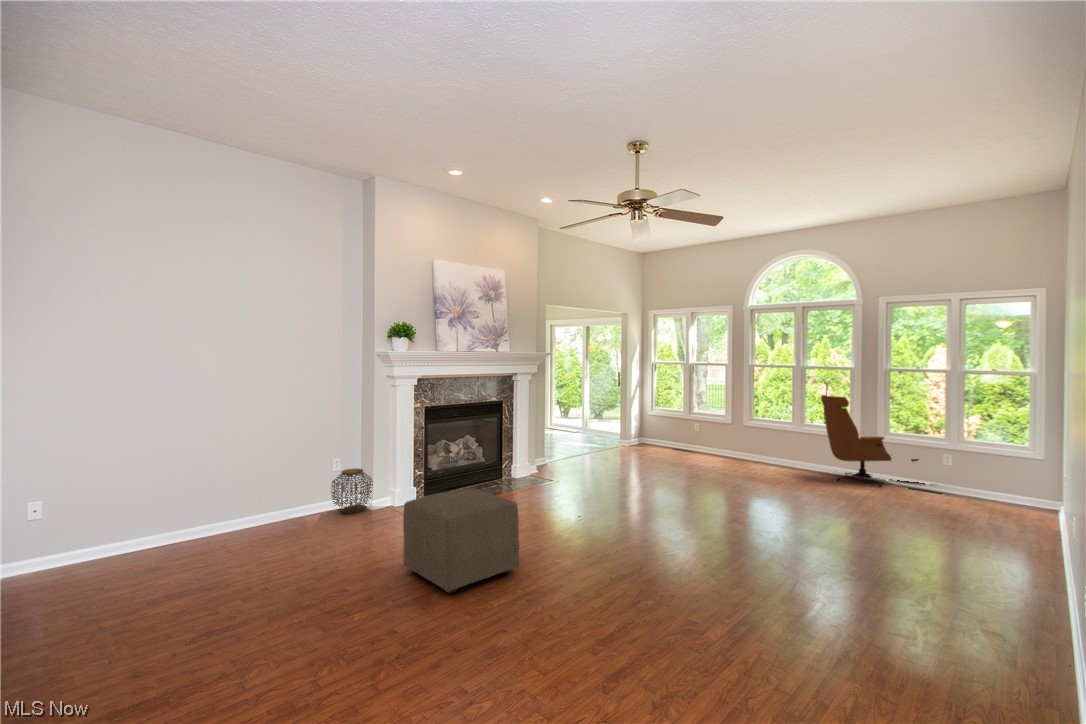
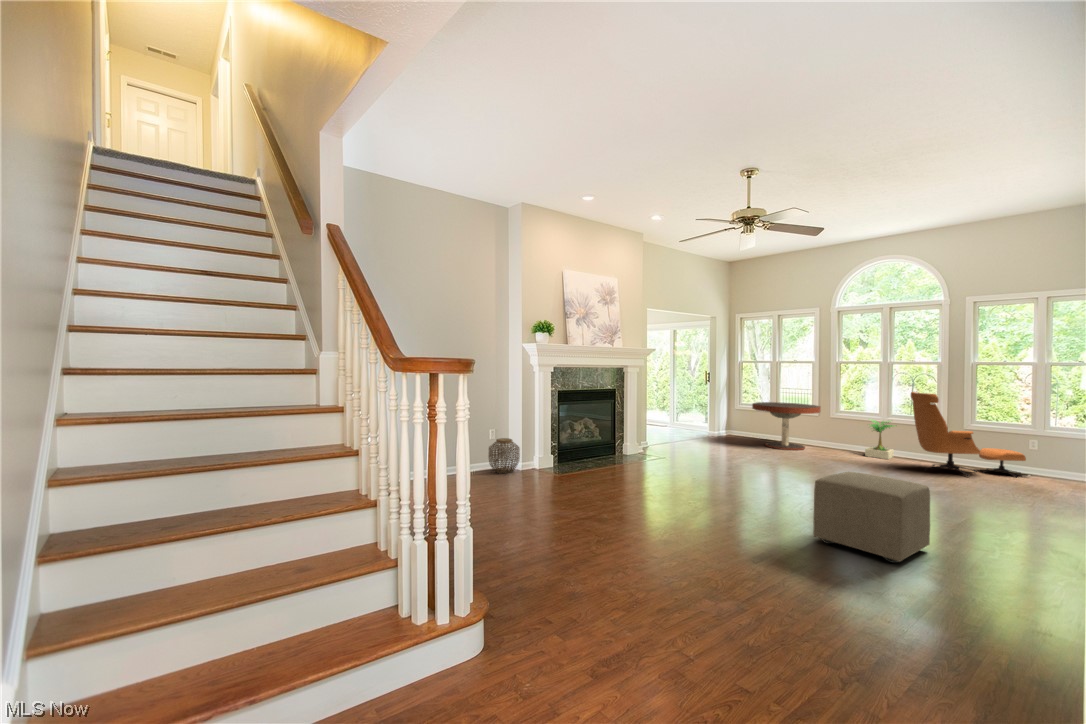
coffee table: none [663,409,733,462] -> present [752,402,821,450]
potted plant: none [778,424,812,468] -> present [865,420,894,459]
ottoman: present [403,489,519,593] -> present [813,472,930,563]

